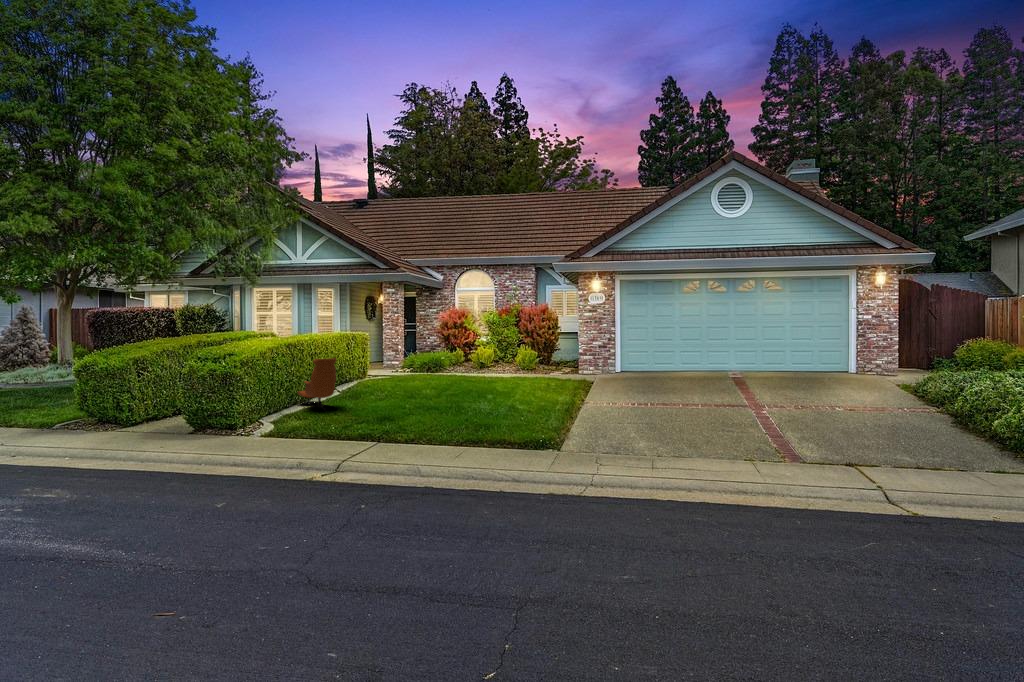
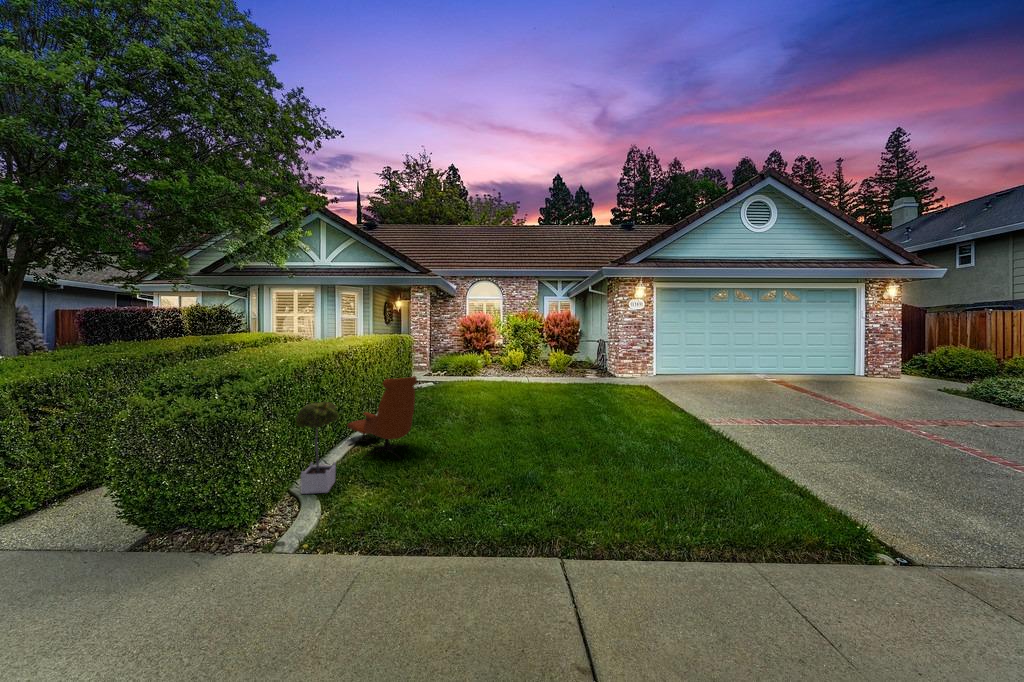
potted tree: none [262,369,285,421] -> present [296,401,338,494]

